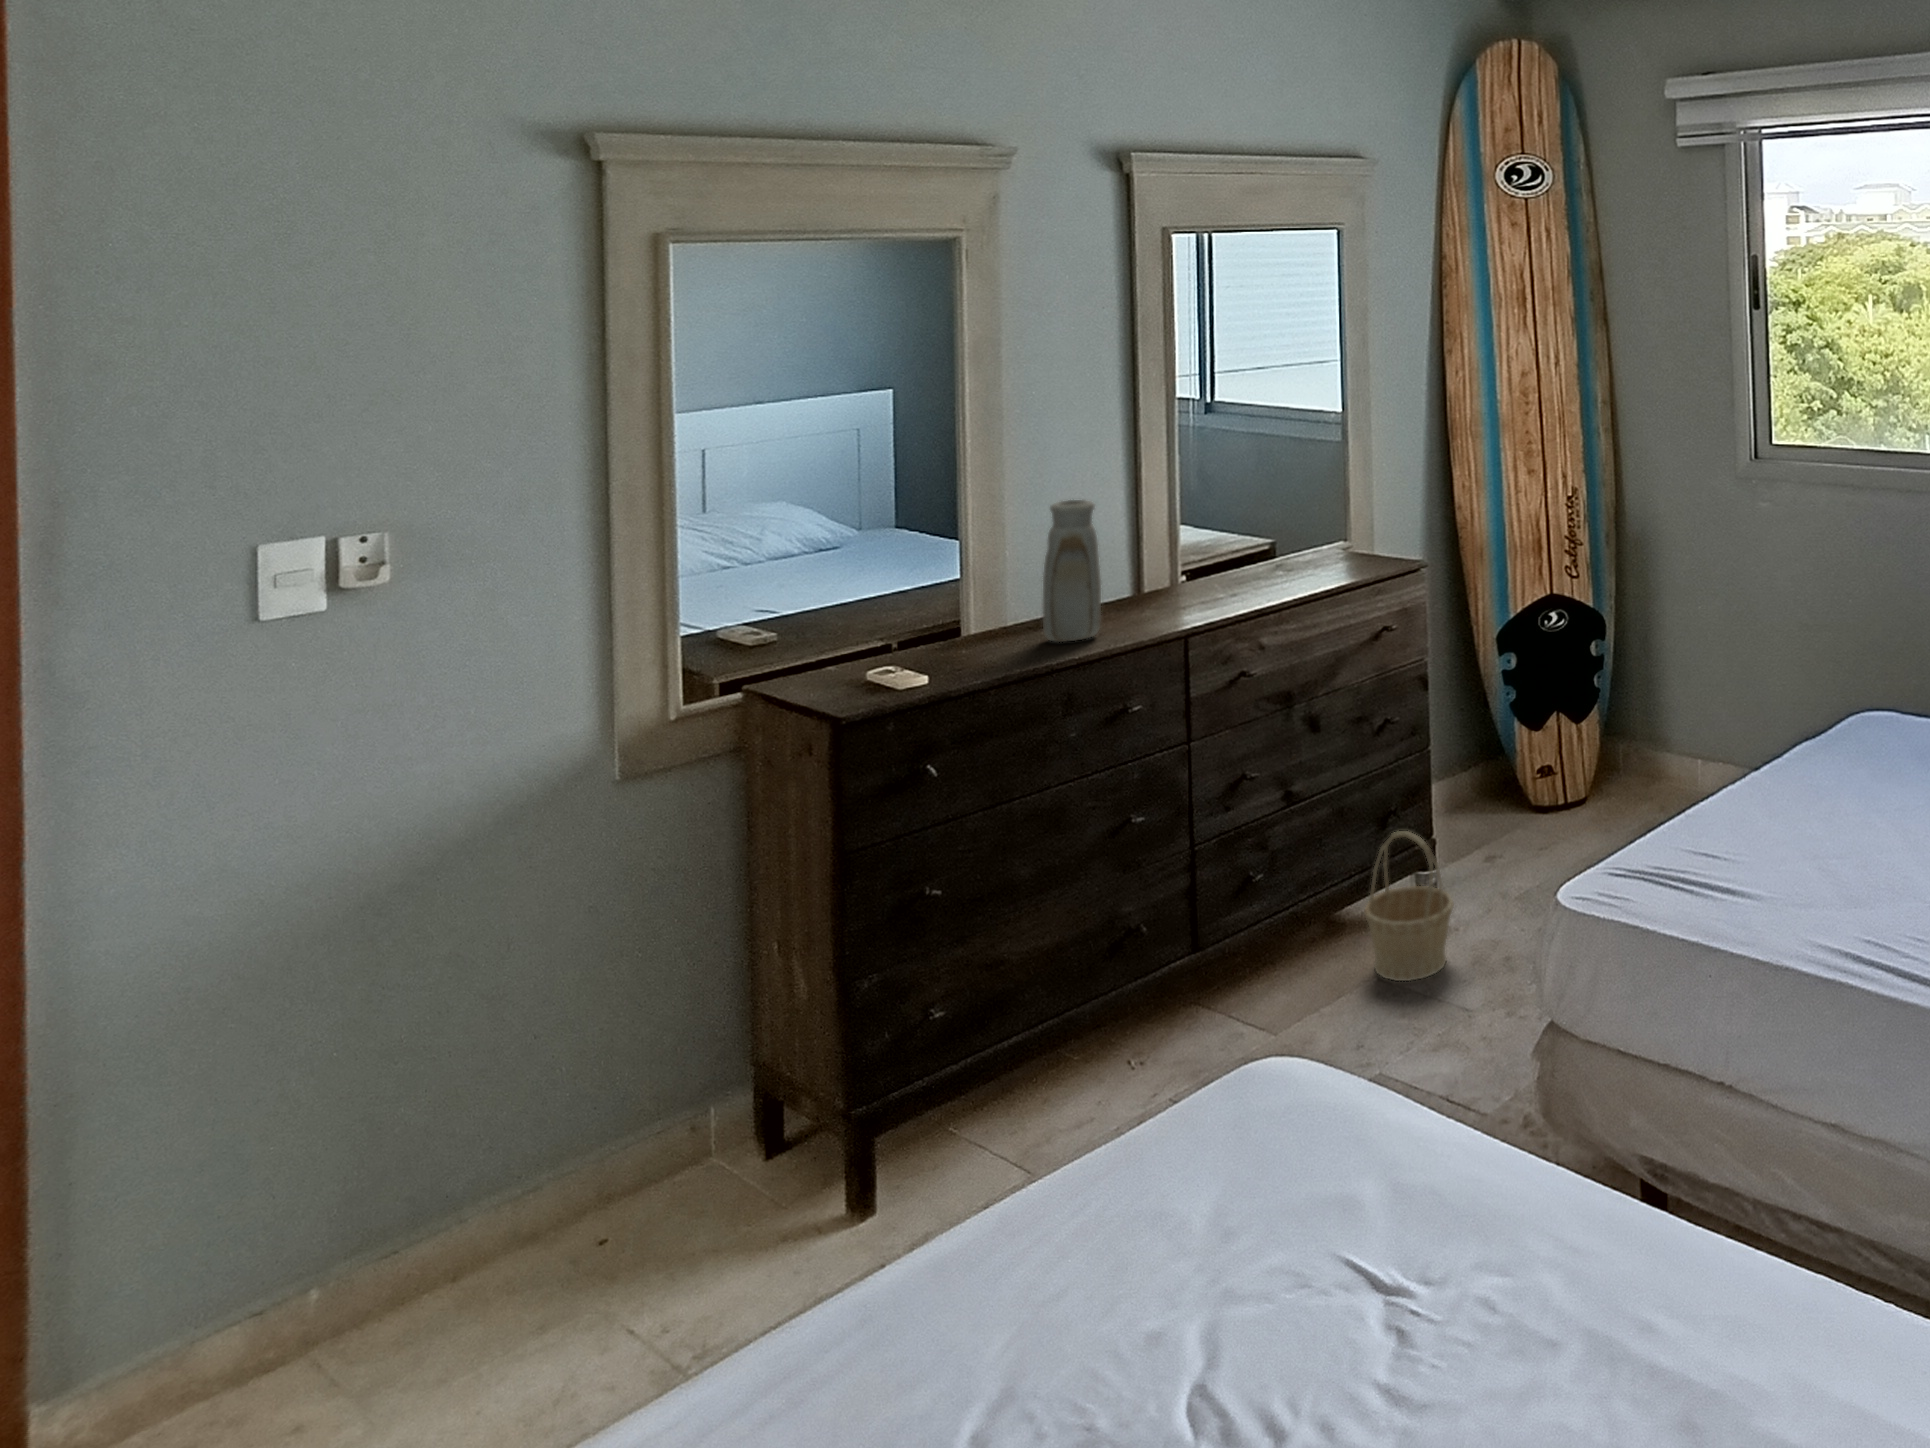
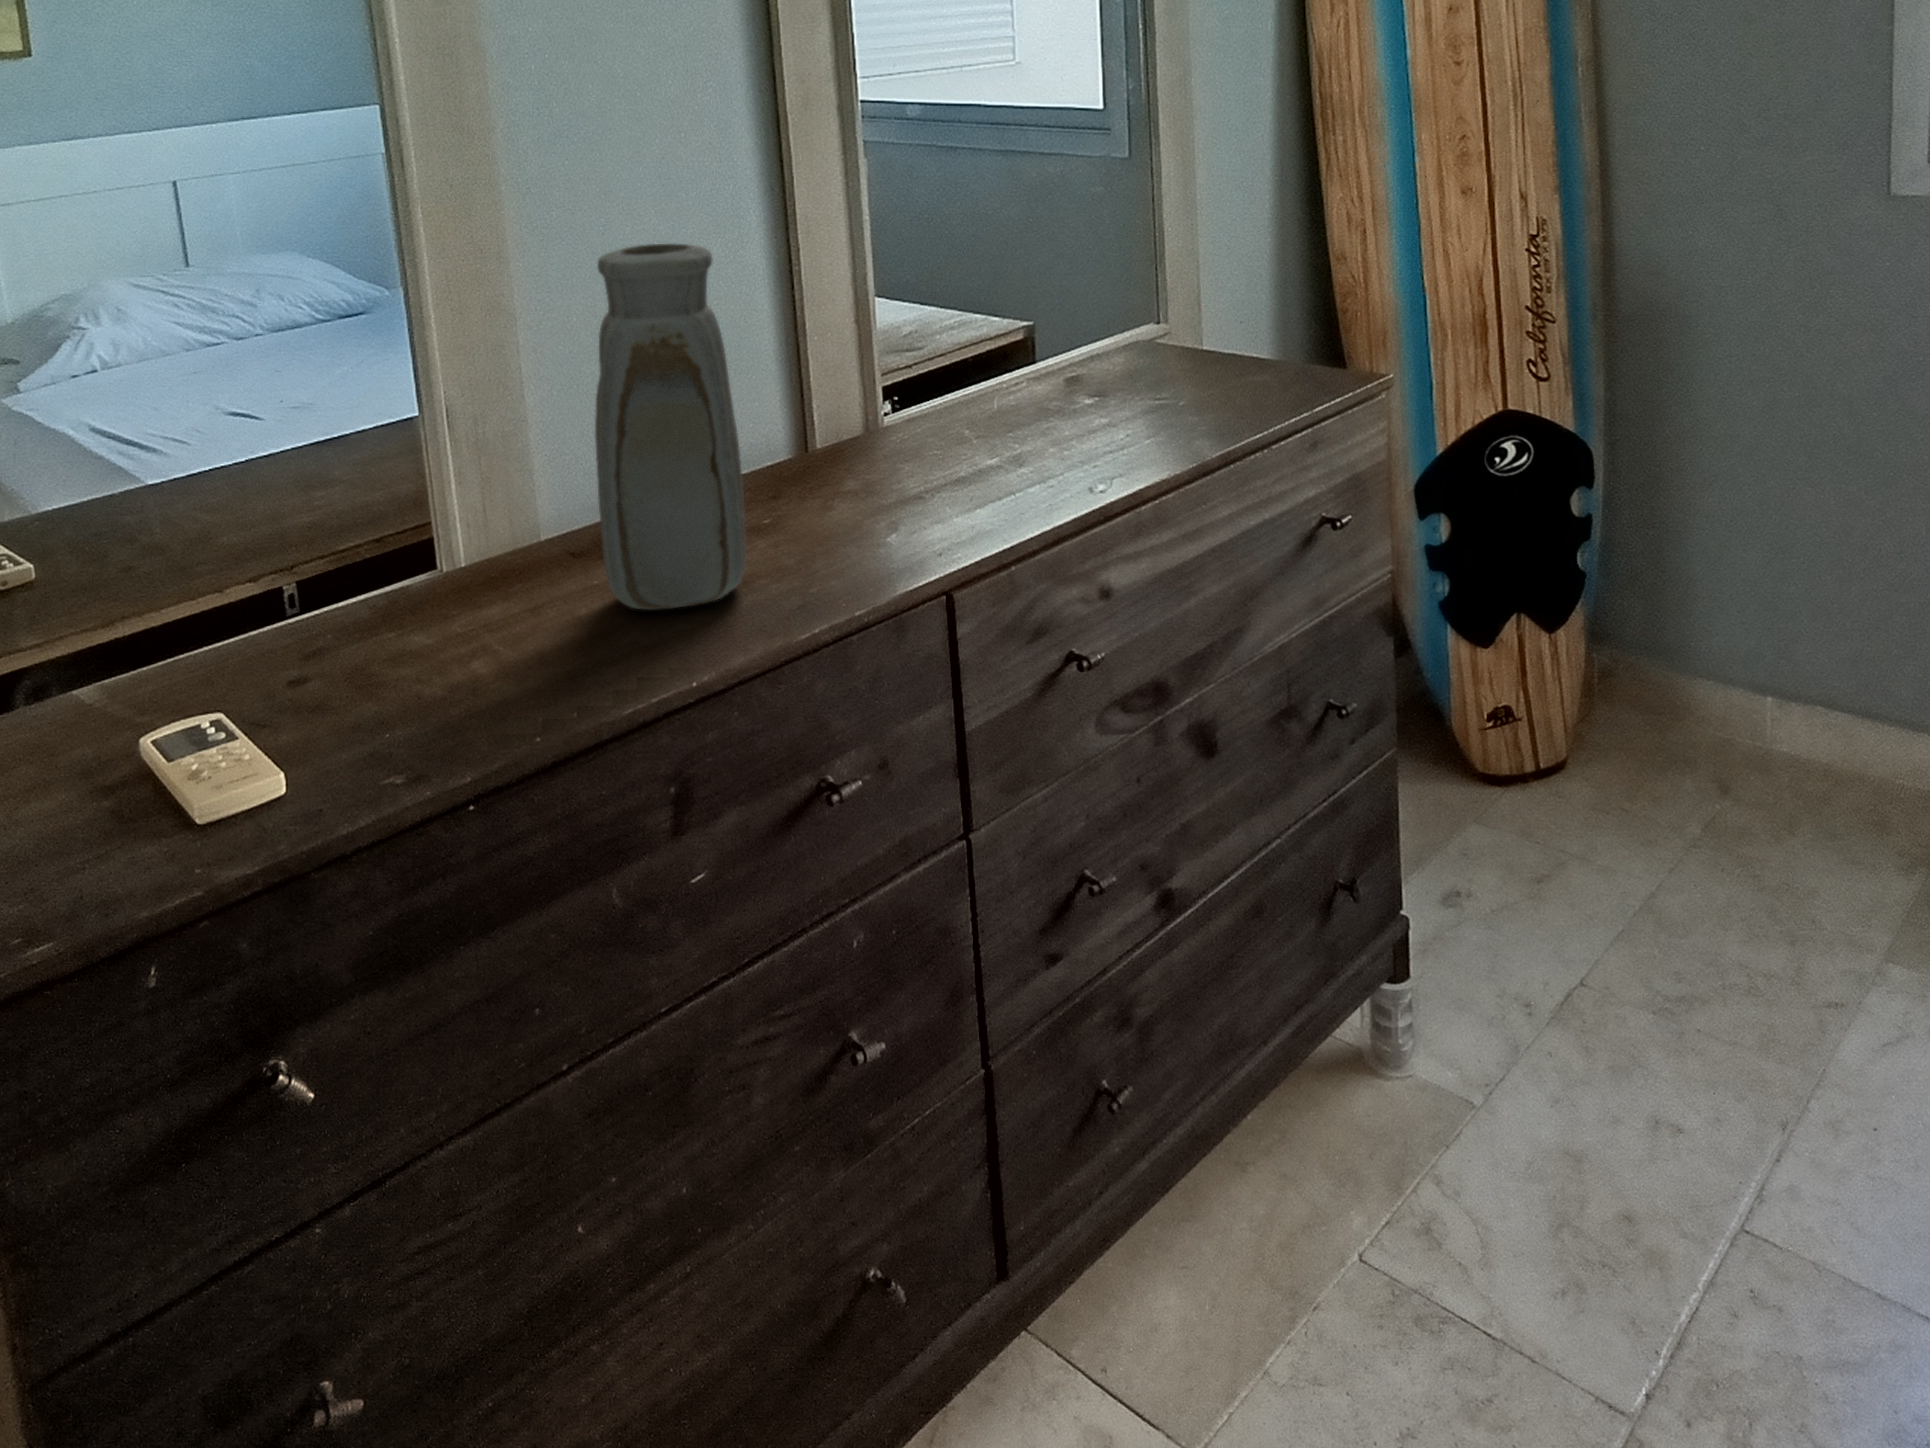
basket: present [1364,831,1454,981] -> none [1334,964,1542,1303]

